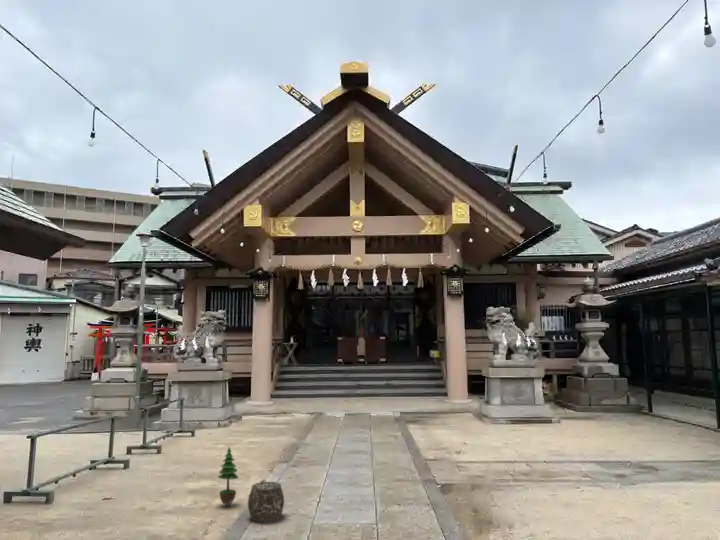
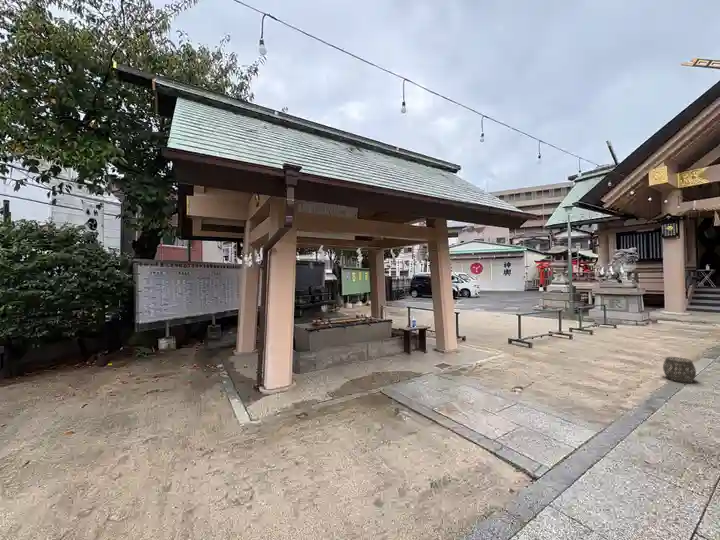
potted tree: present [218,447,238,506] -> none [637,332,654,368]

